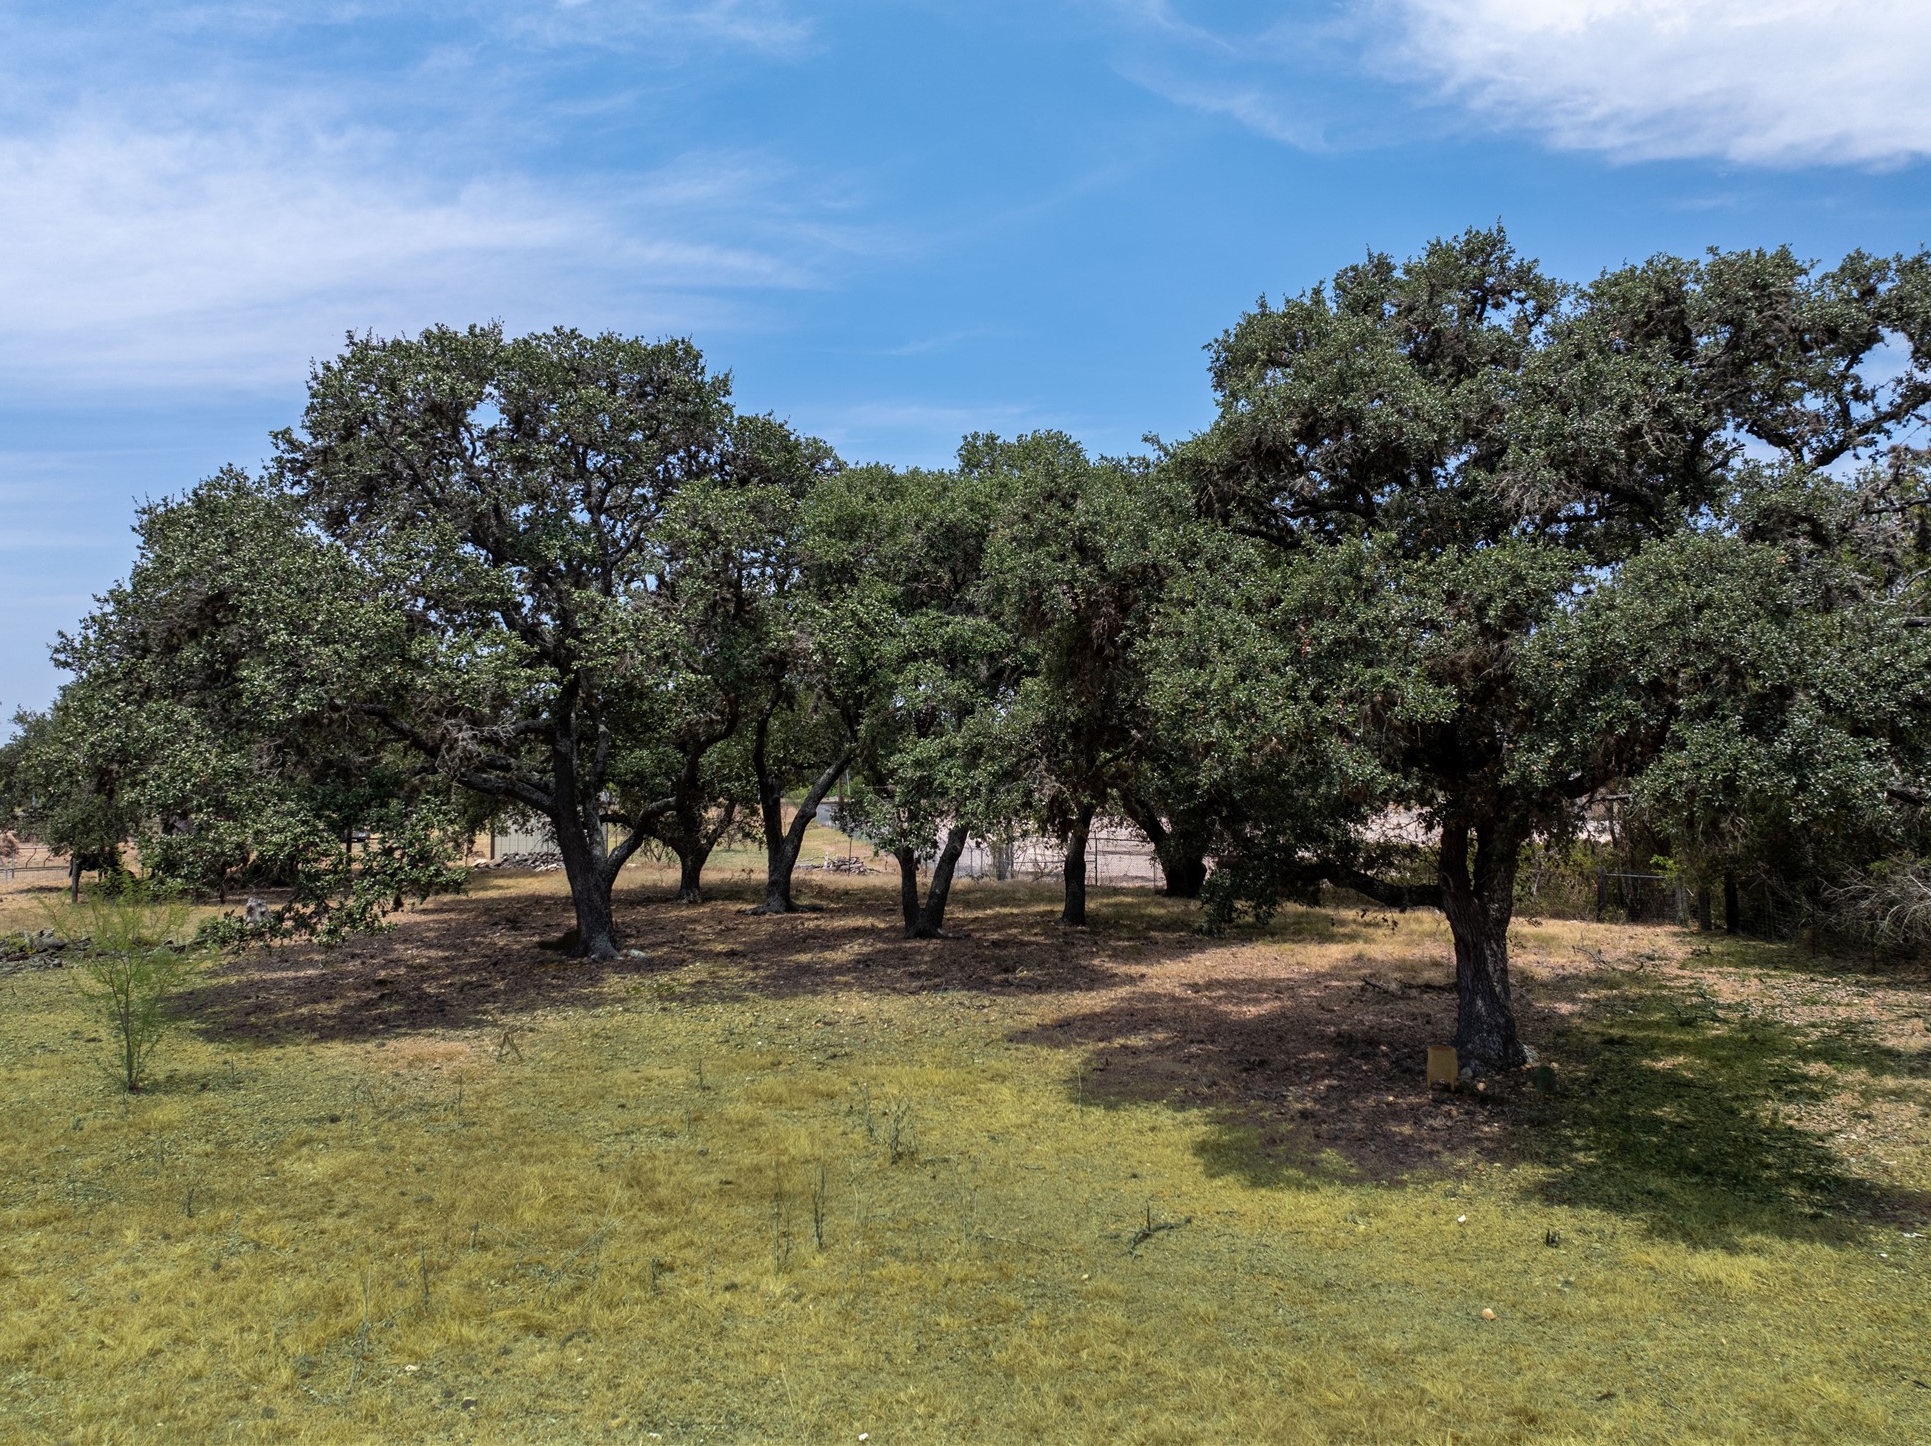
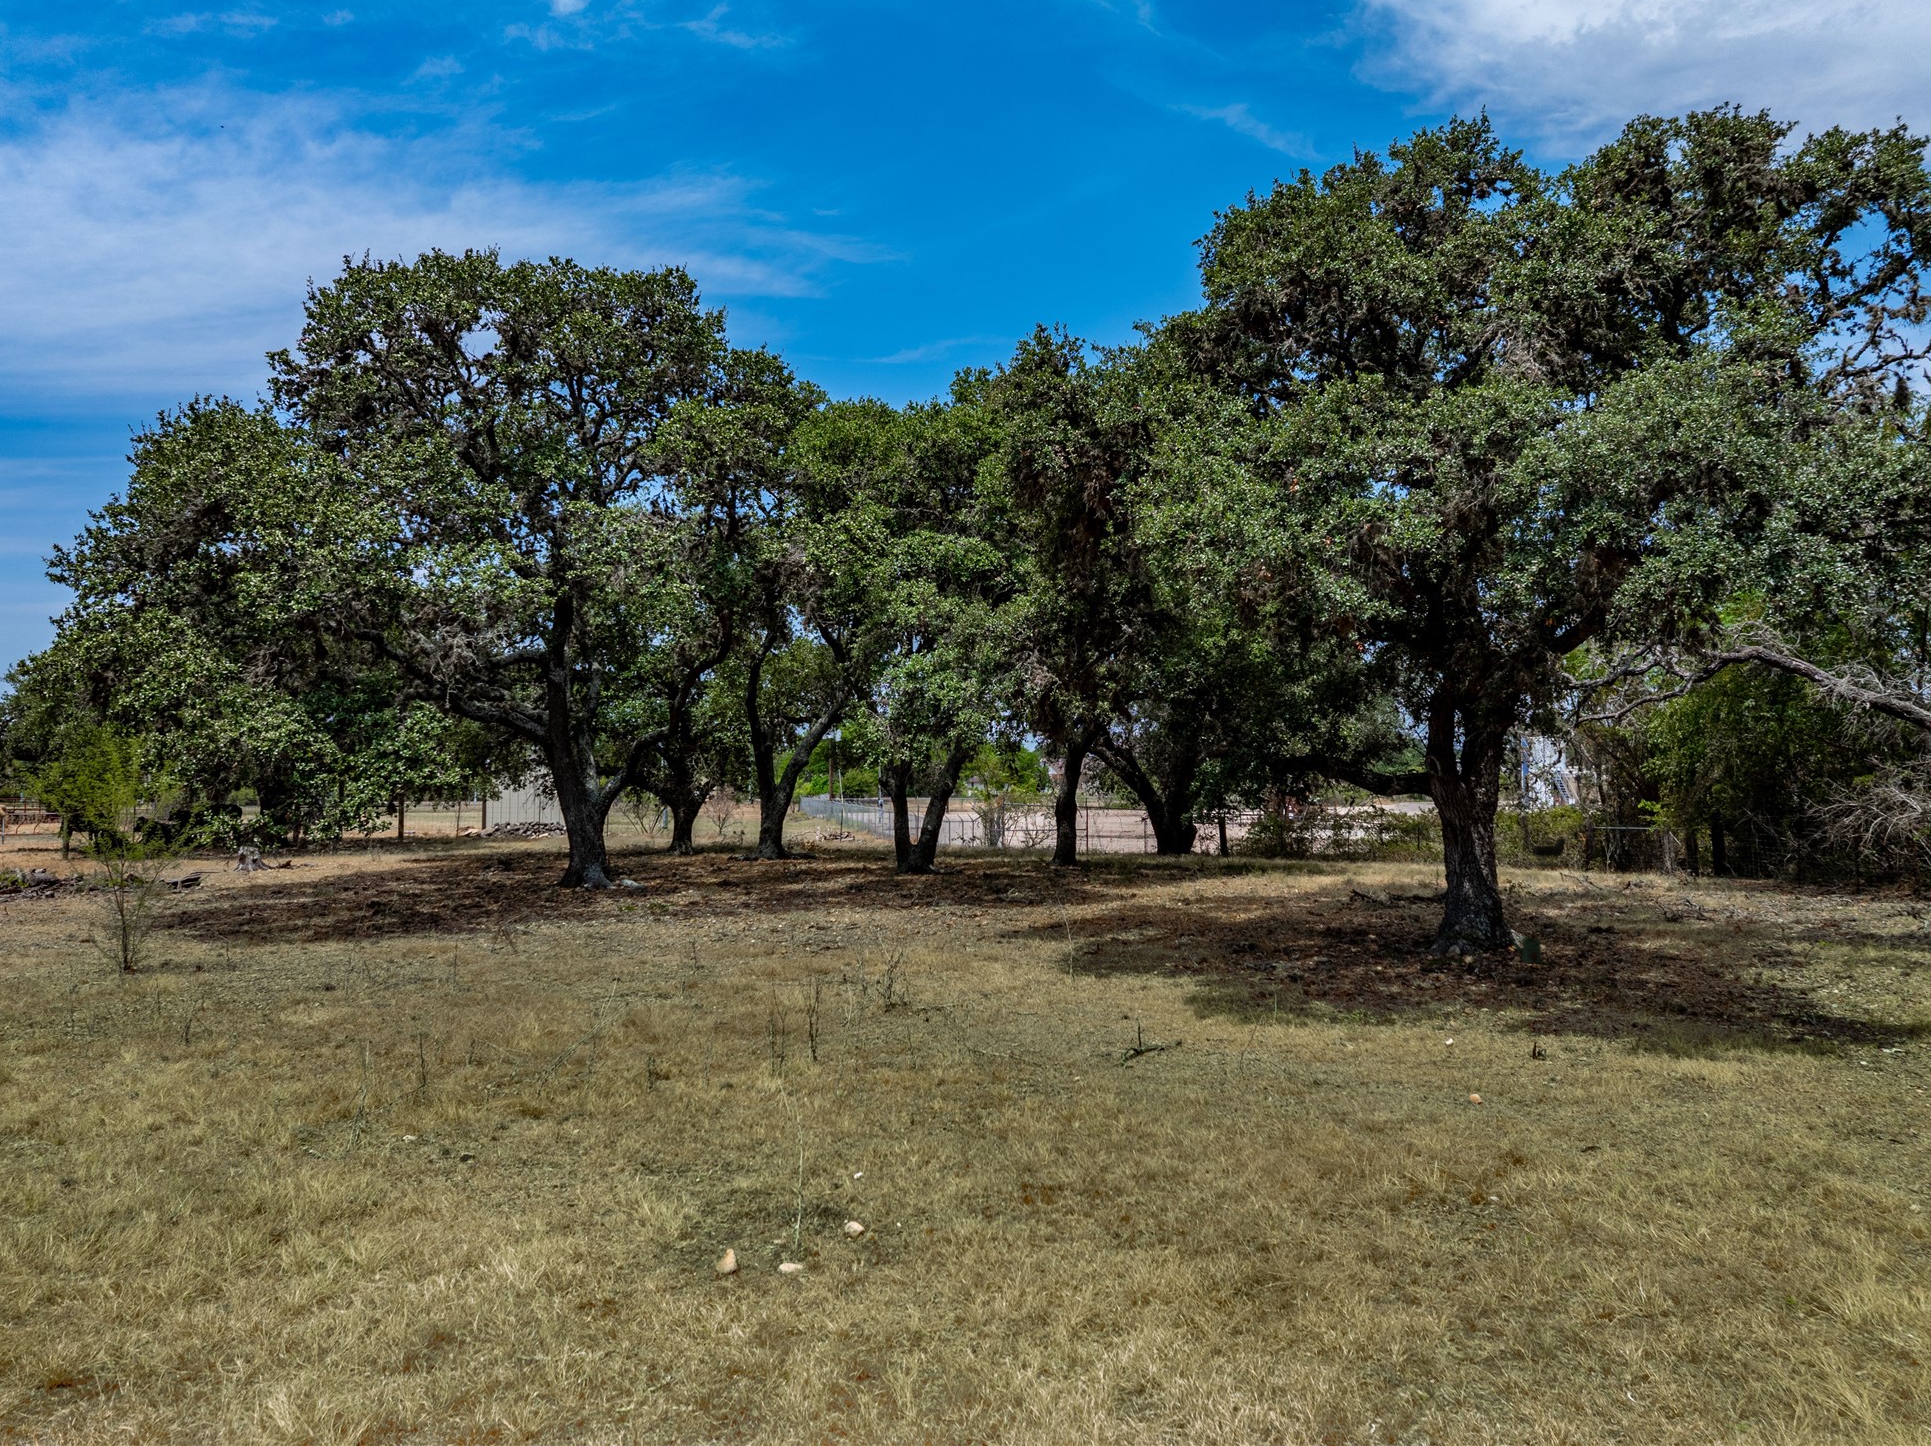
lounge chair: present [537,928,582,960] -> present [1533,838,1566,864]
planter: present [1427,1046,1458,1089] -> none [1414,921,1445,962]

